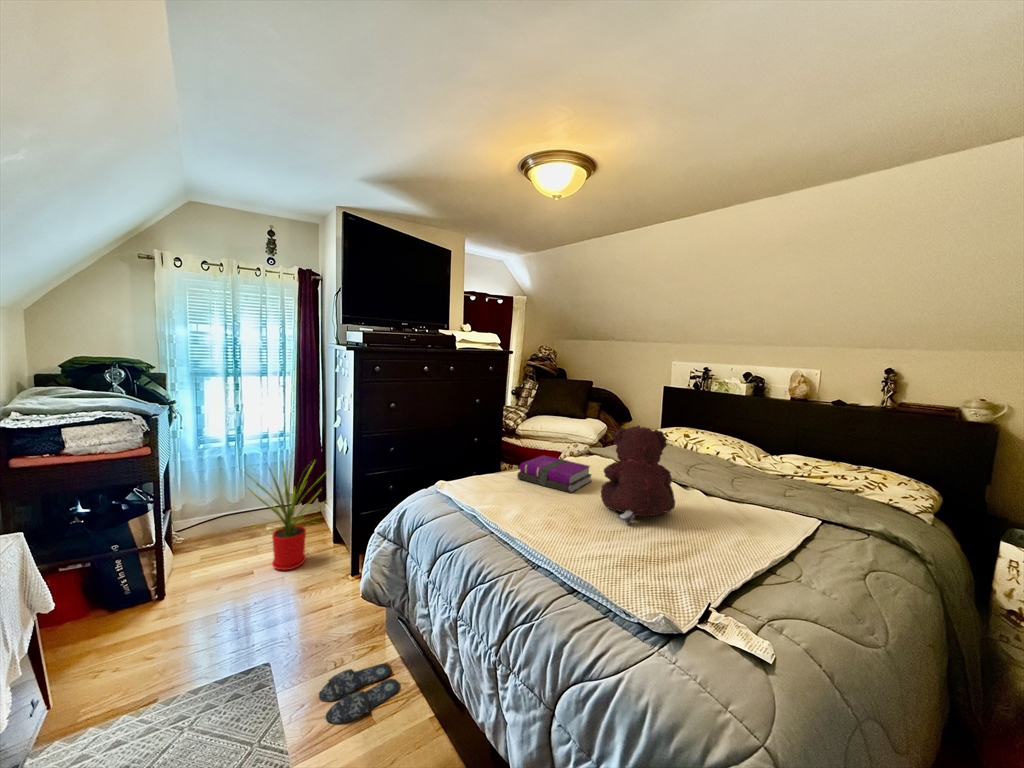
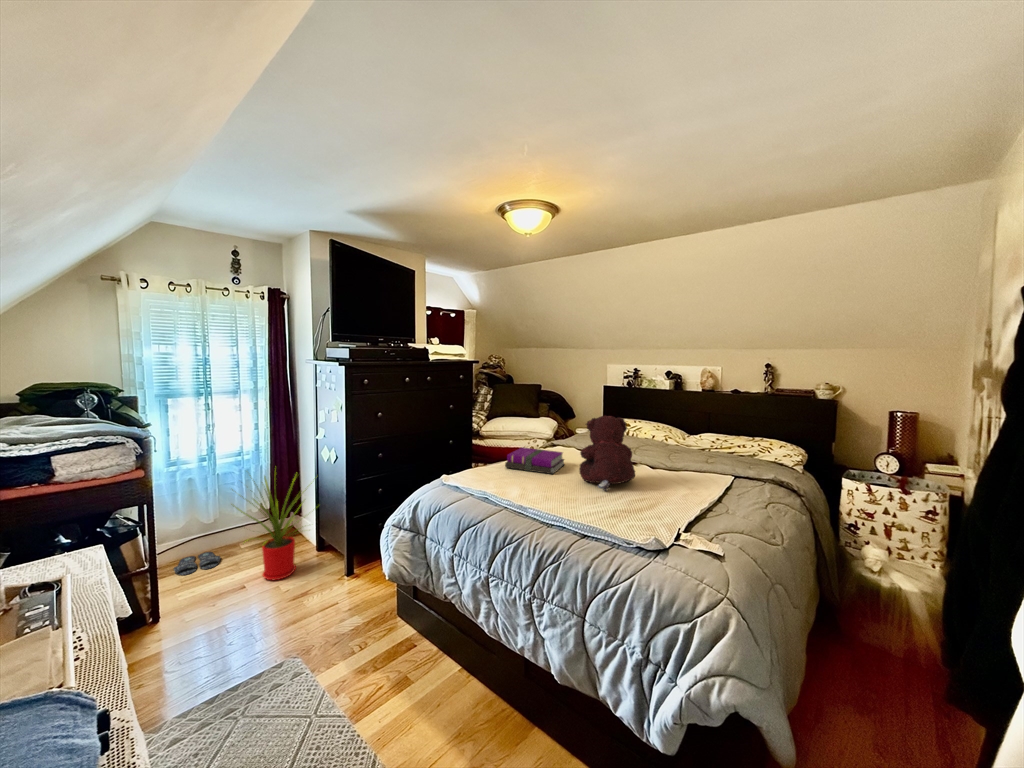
slippers: present [319,664,400,724] -> present [174,552,220,575]

